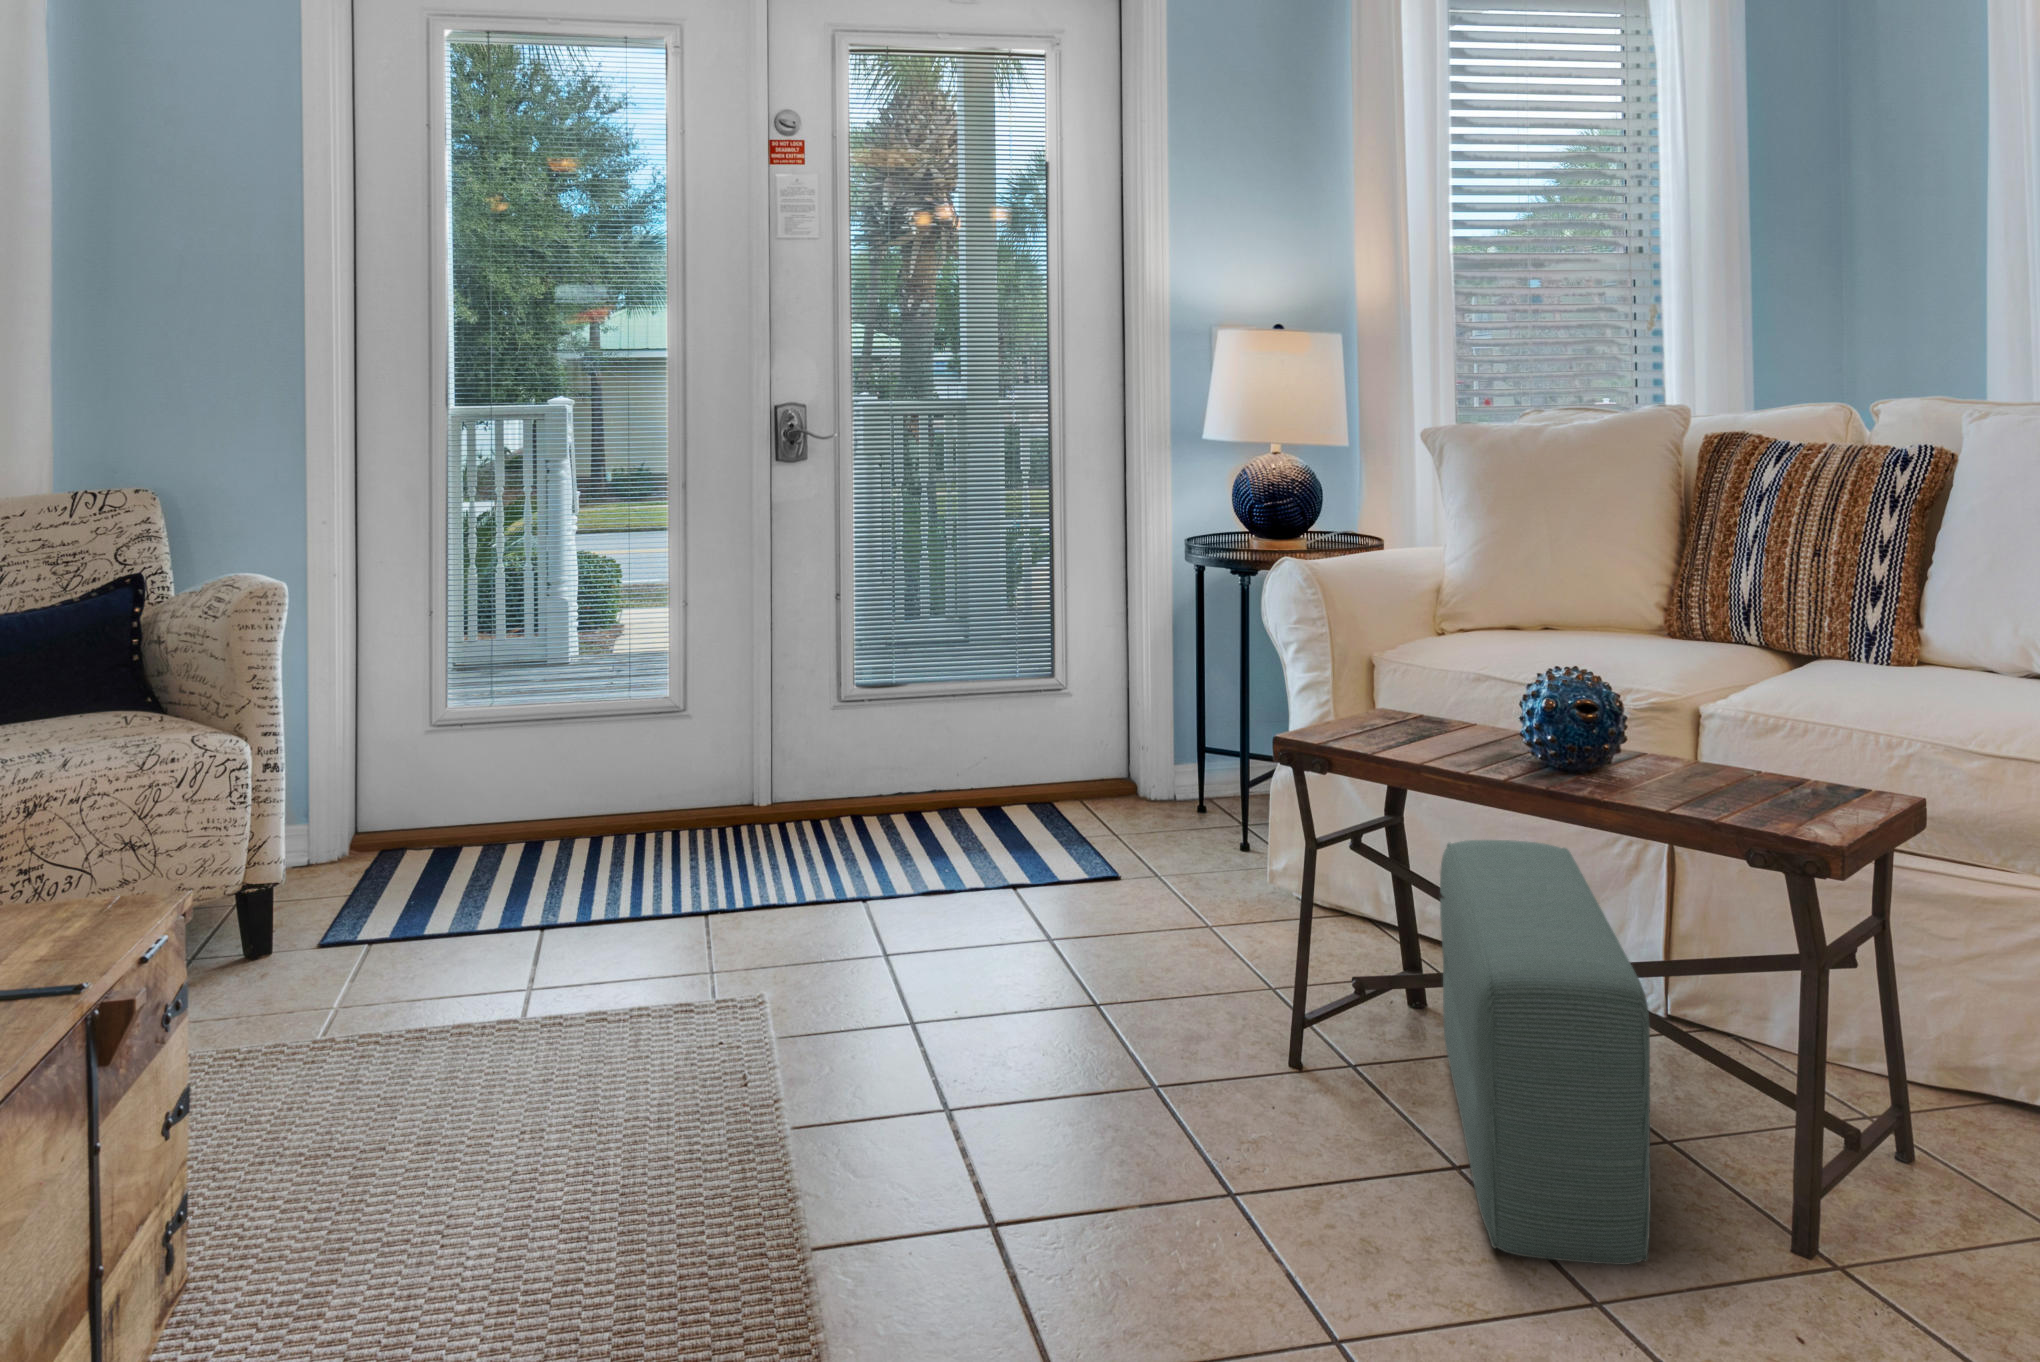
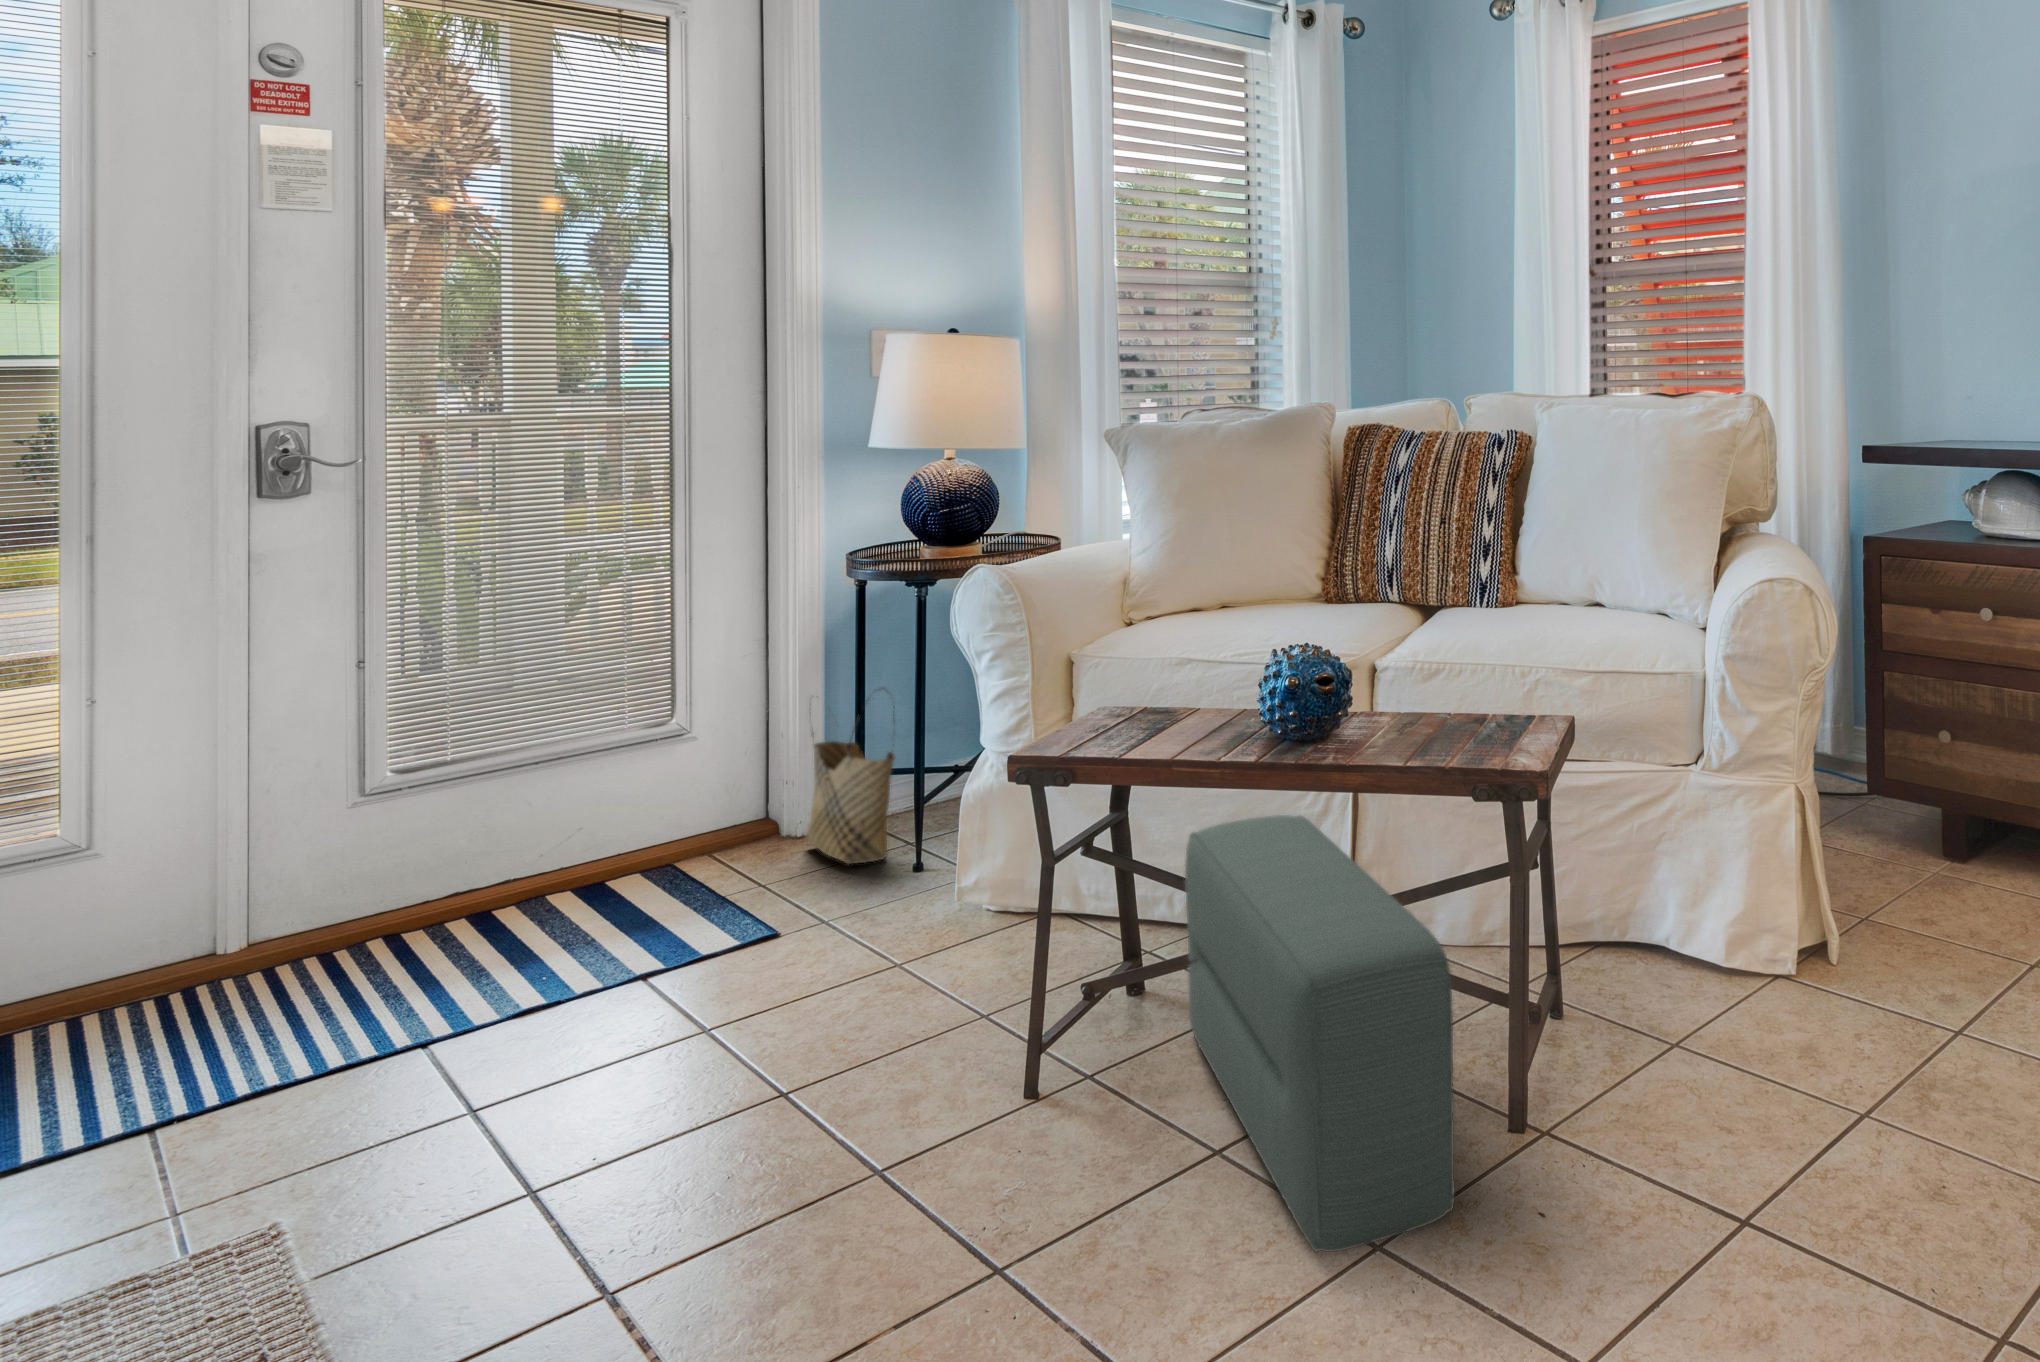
woven basket: none [1158,670,1232,835] -> present [806,692,895,863]

